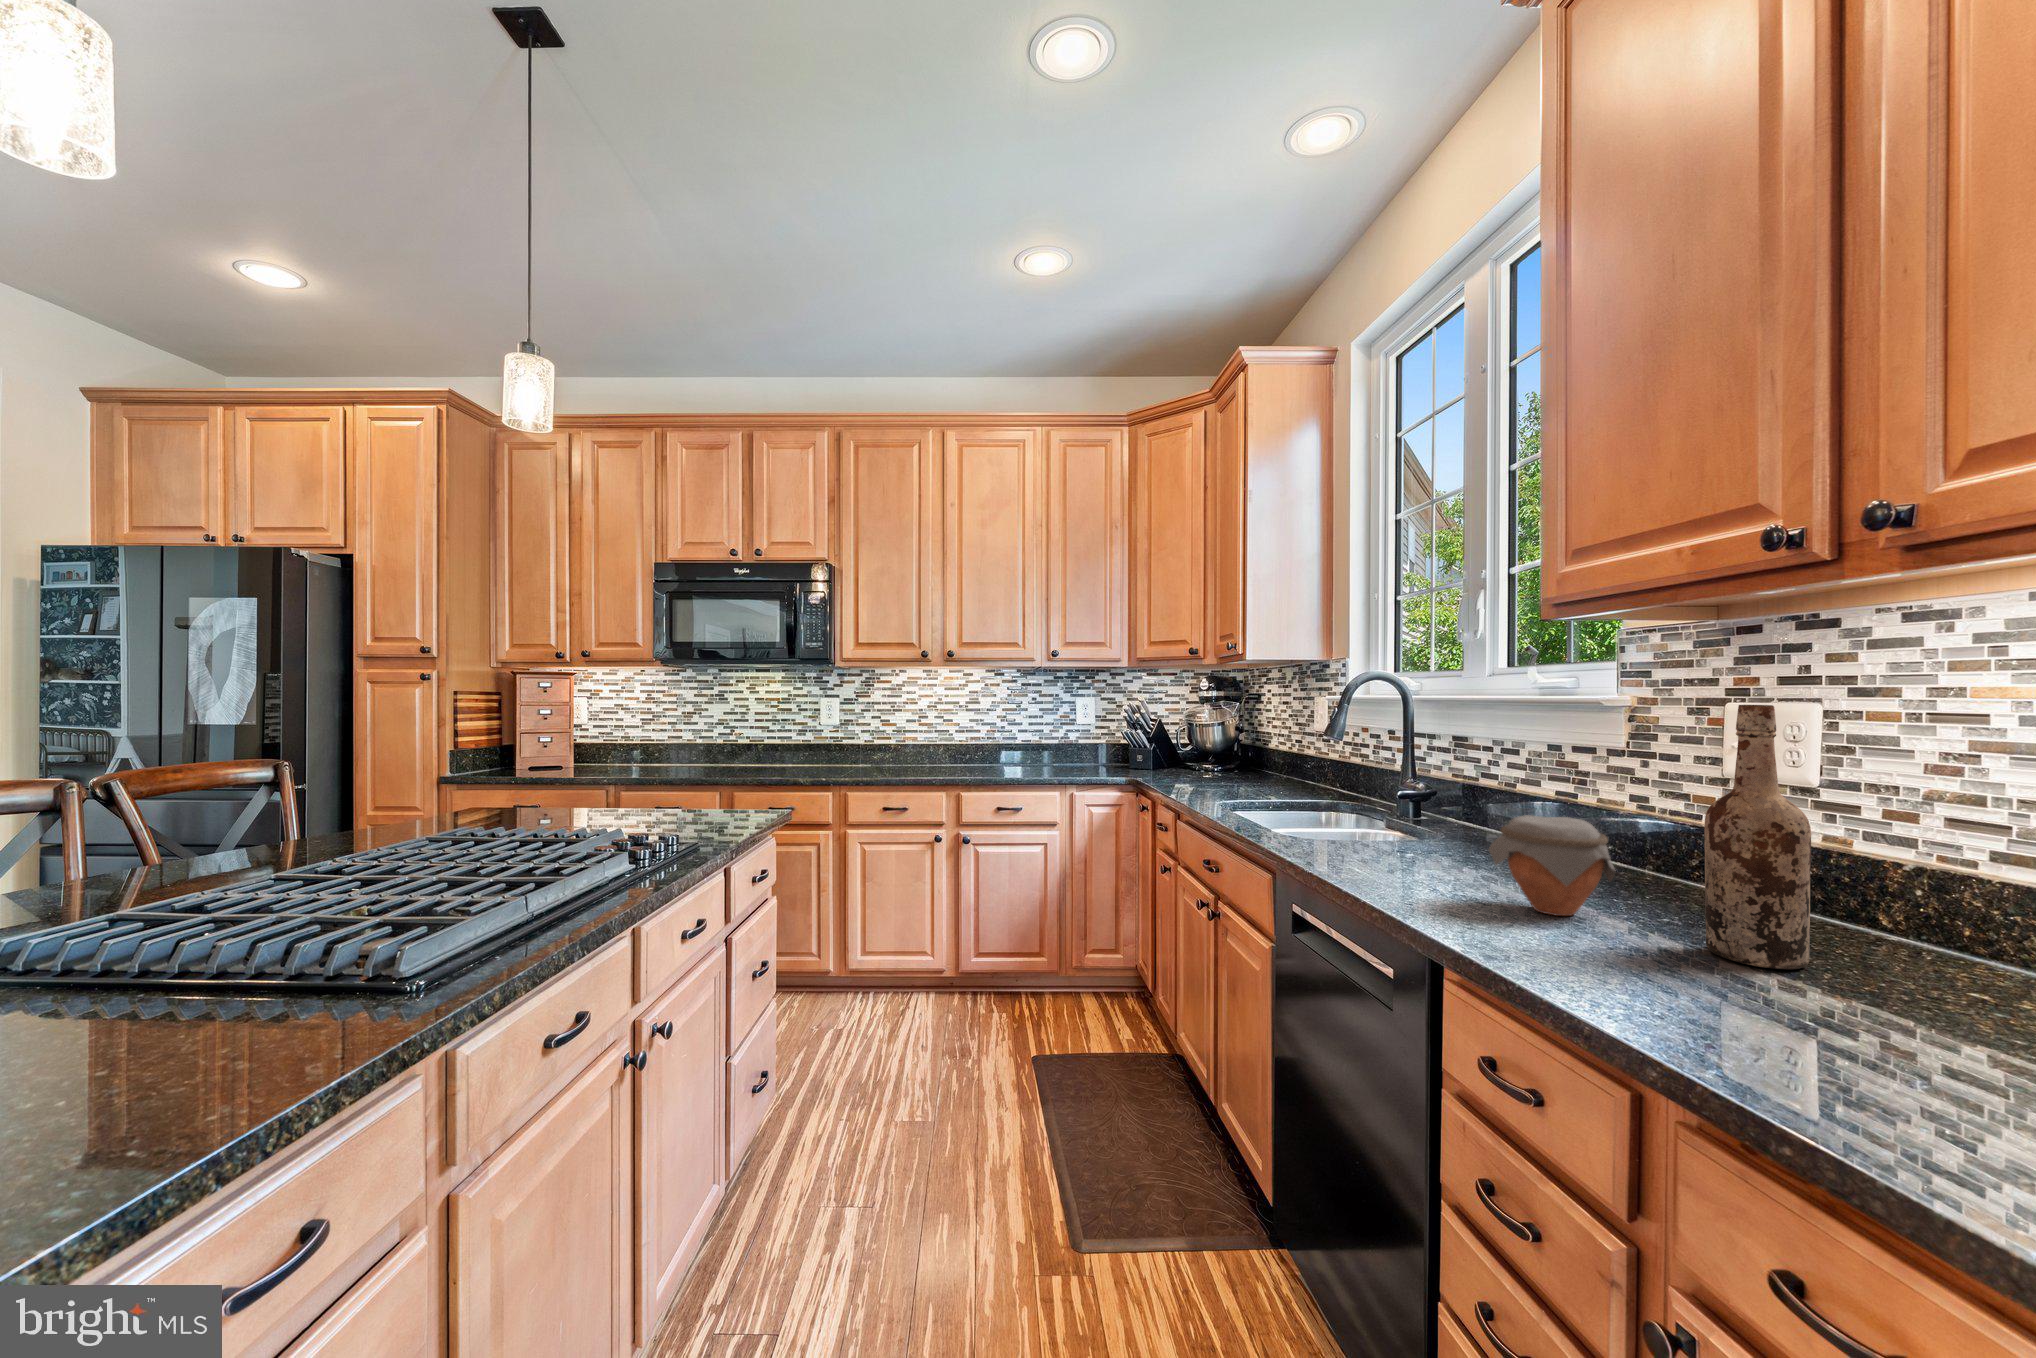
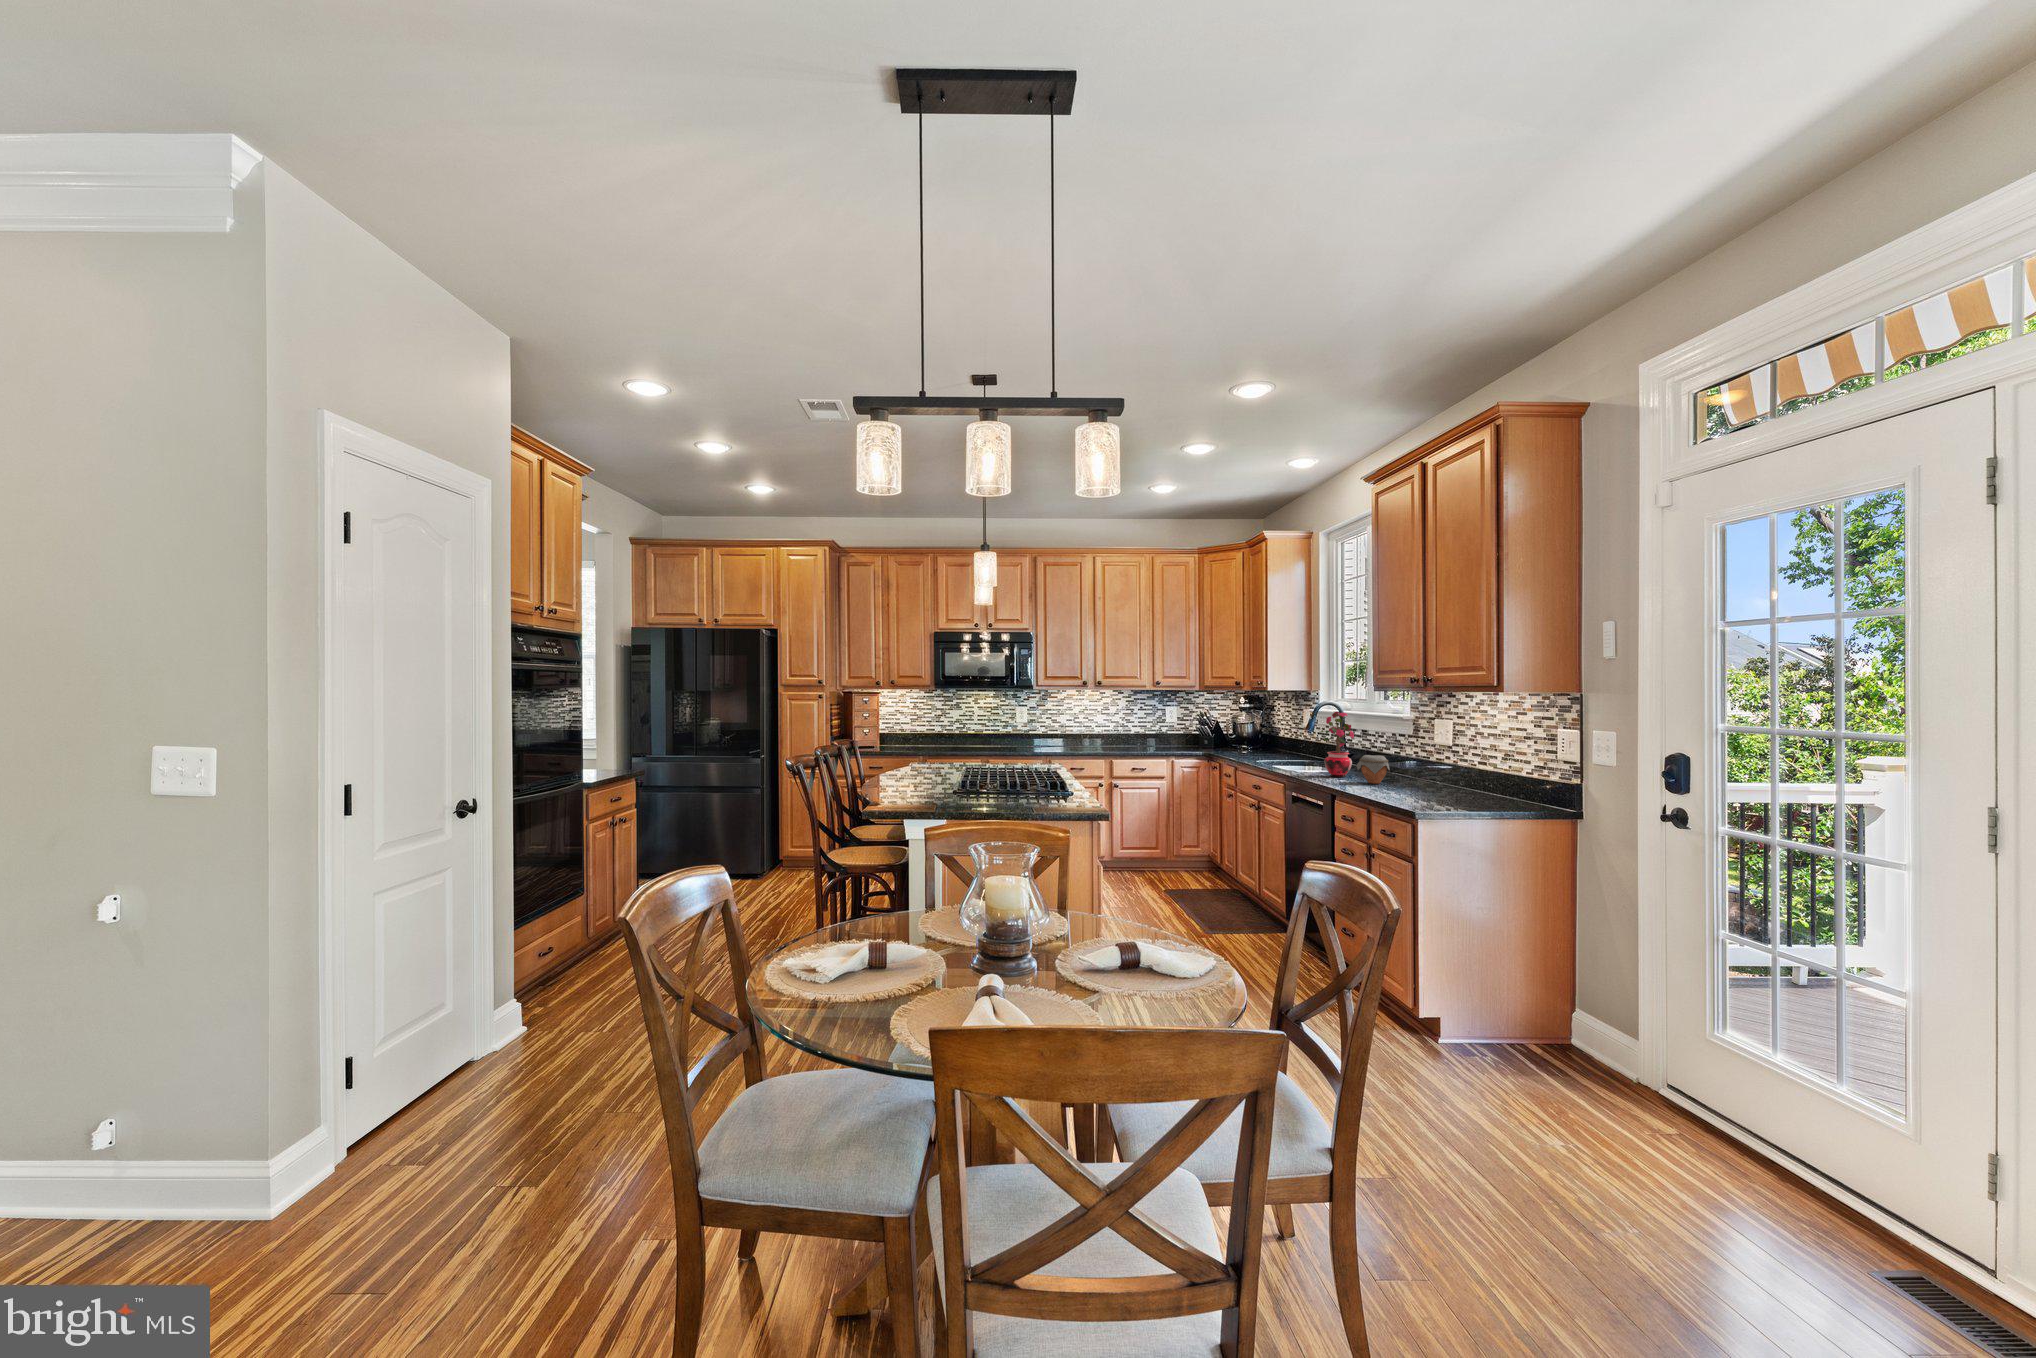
potted plant: none [1356,677,1467,871] -> present [1320,712,1354,777]
wine bottle: present [1704,705,1811,969] -> none [1405,723,1428,789]

